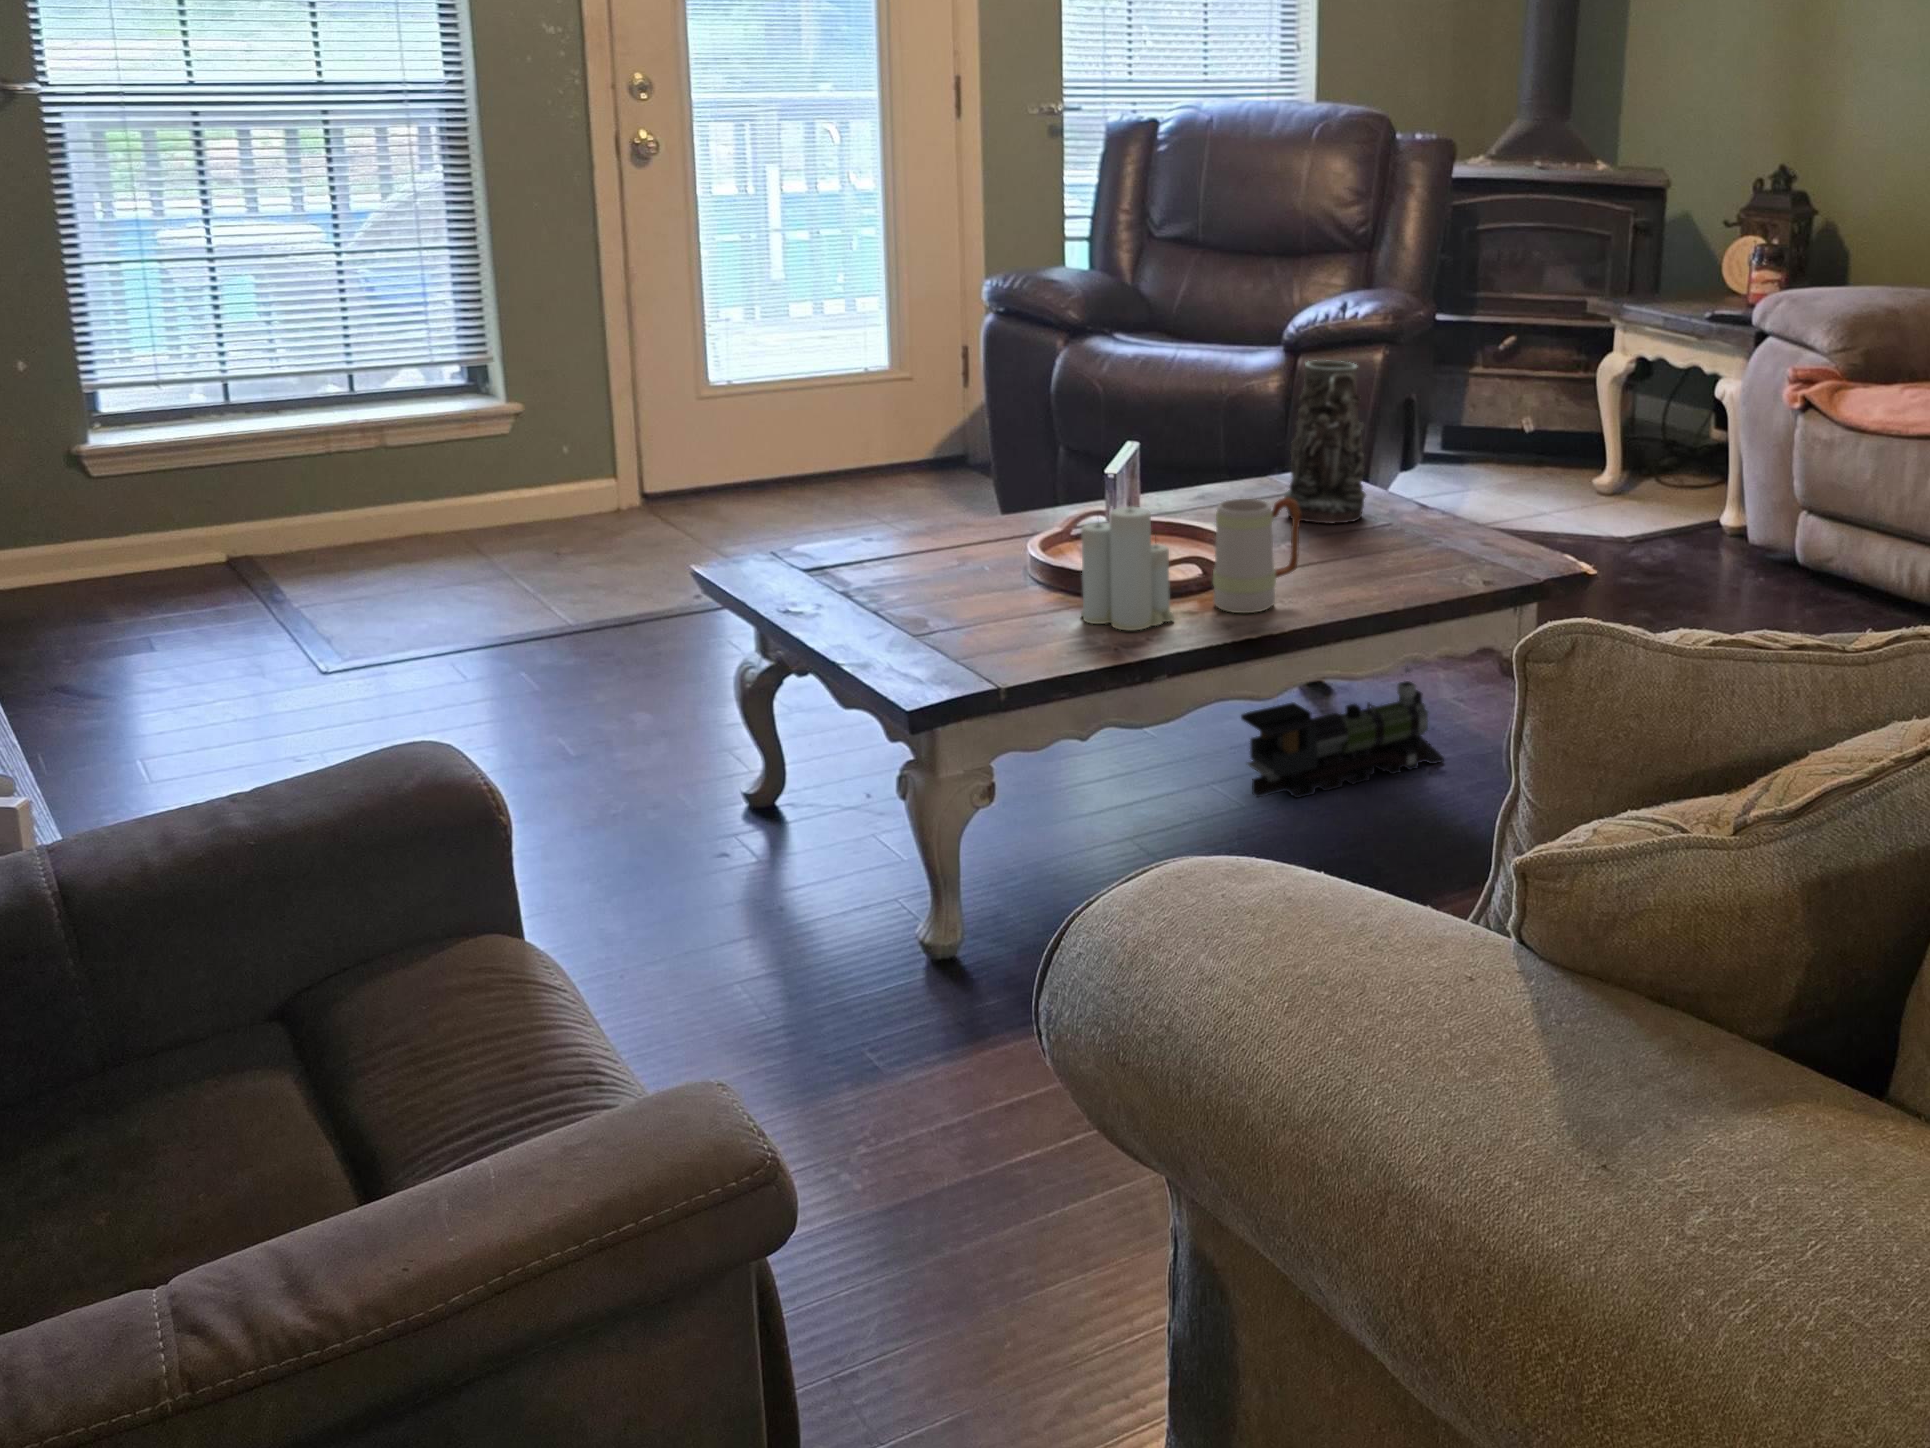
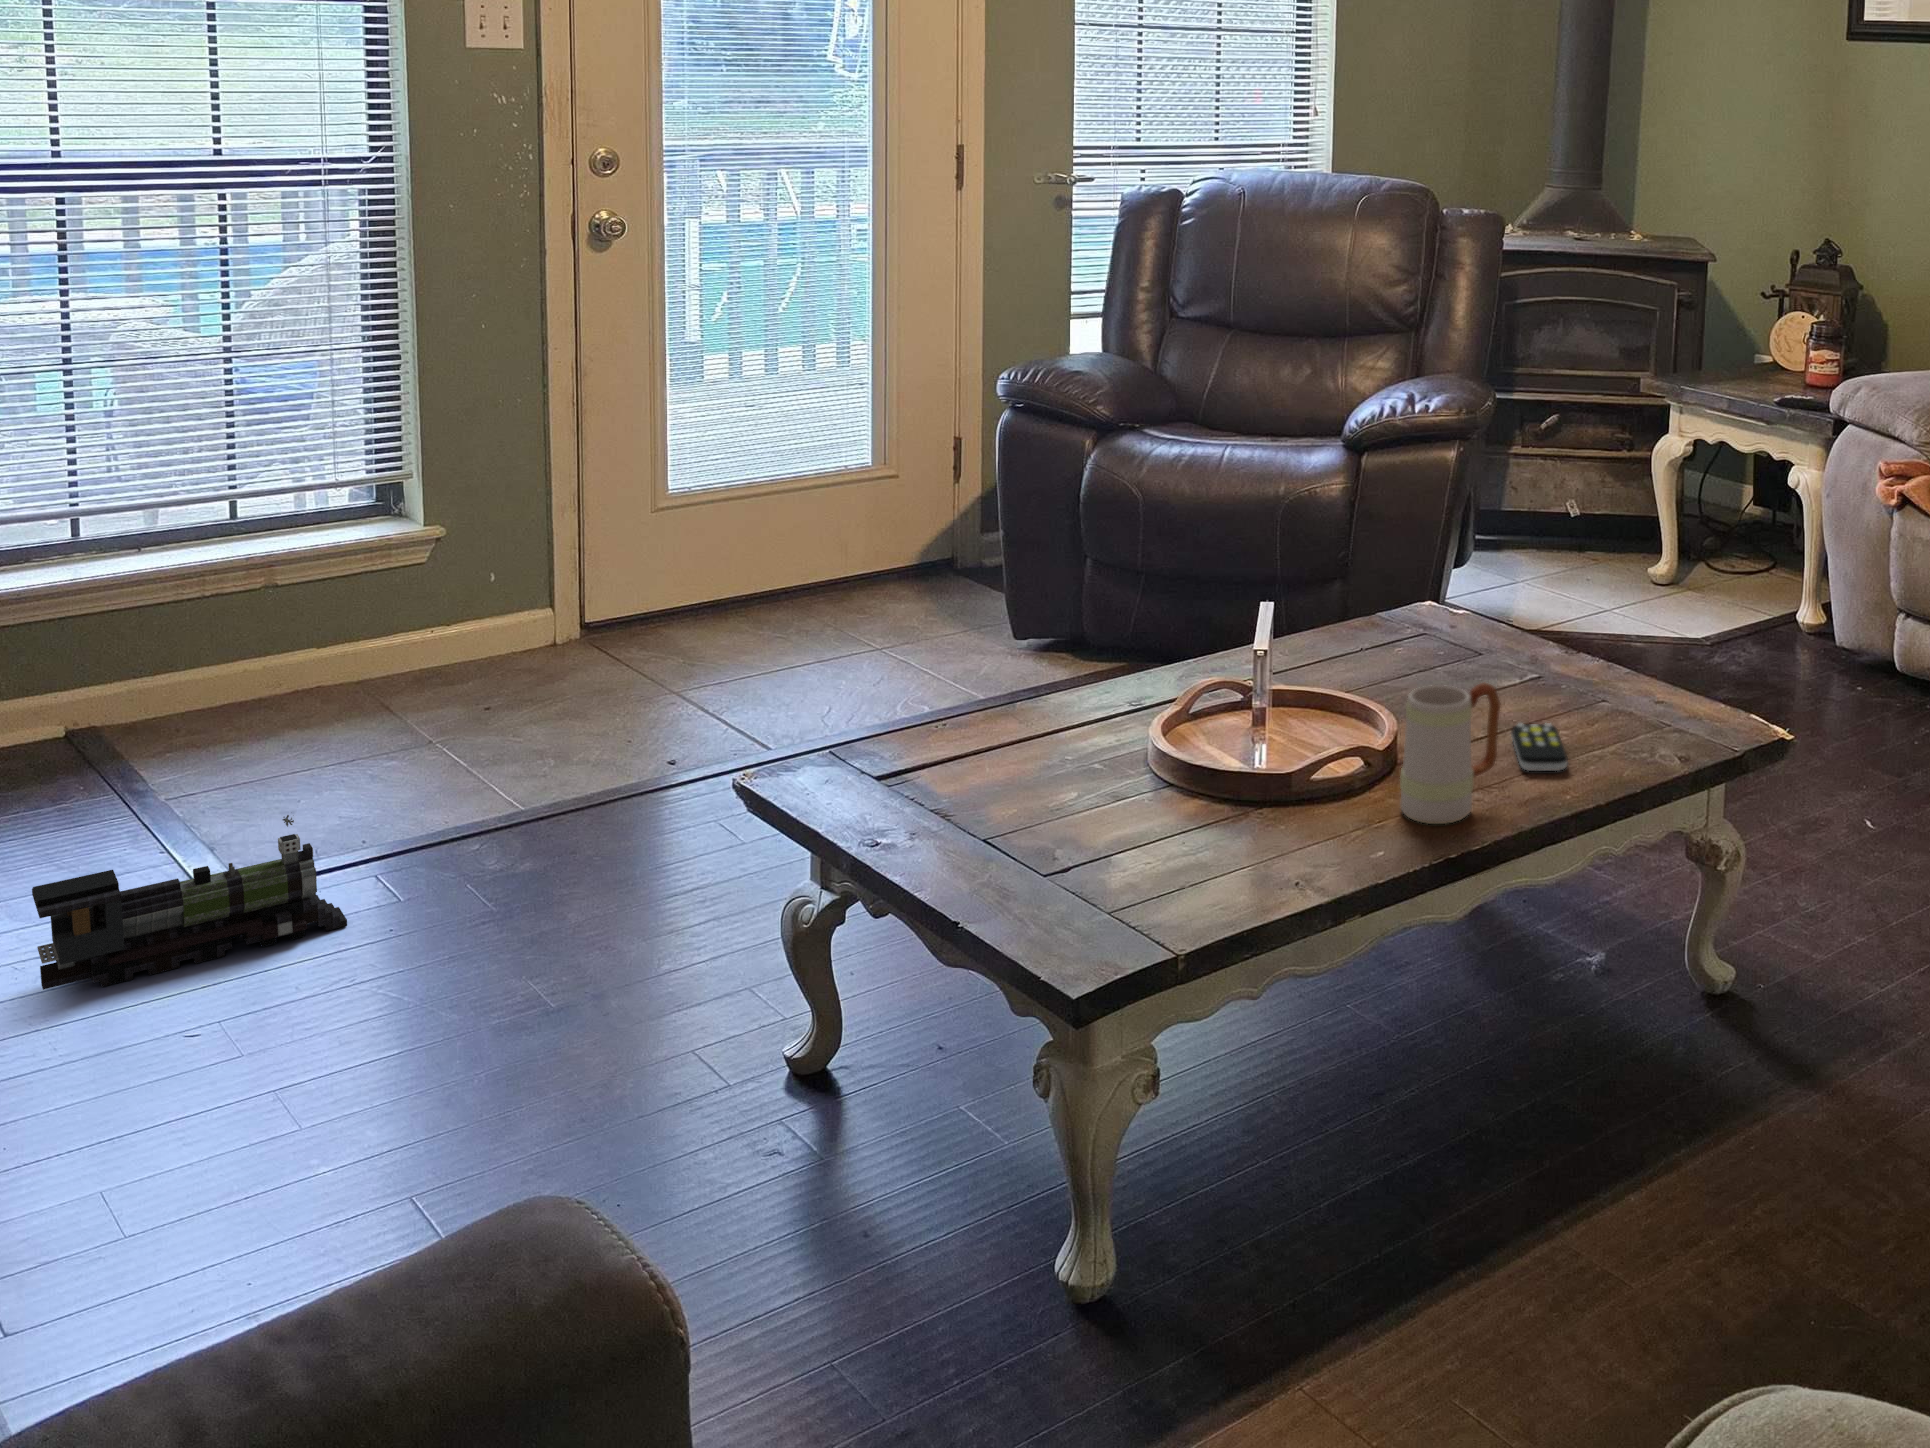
vase: present [1284,360,1366,523] -> none [1428,499,1520,687]
candle: present [1081,499,1174,630] -> none [1252,698,1364,858]
remote control: none [1332,546,1375,582] -> present [1511,723,1568,771]
toy train: present [1241,666,1444,798] -> present [32,815,347,990]

